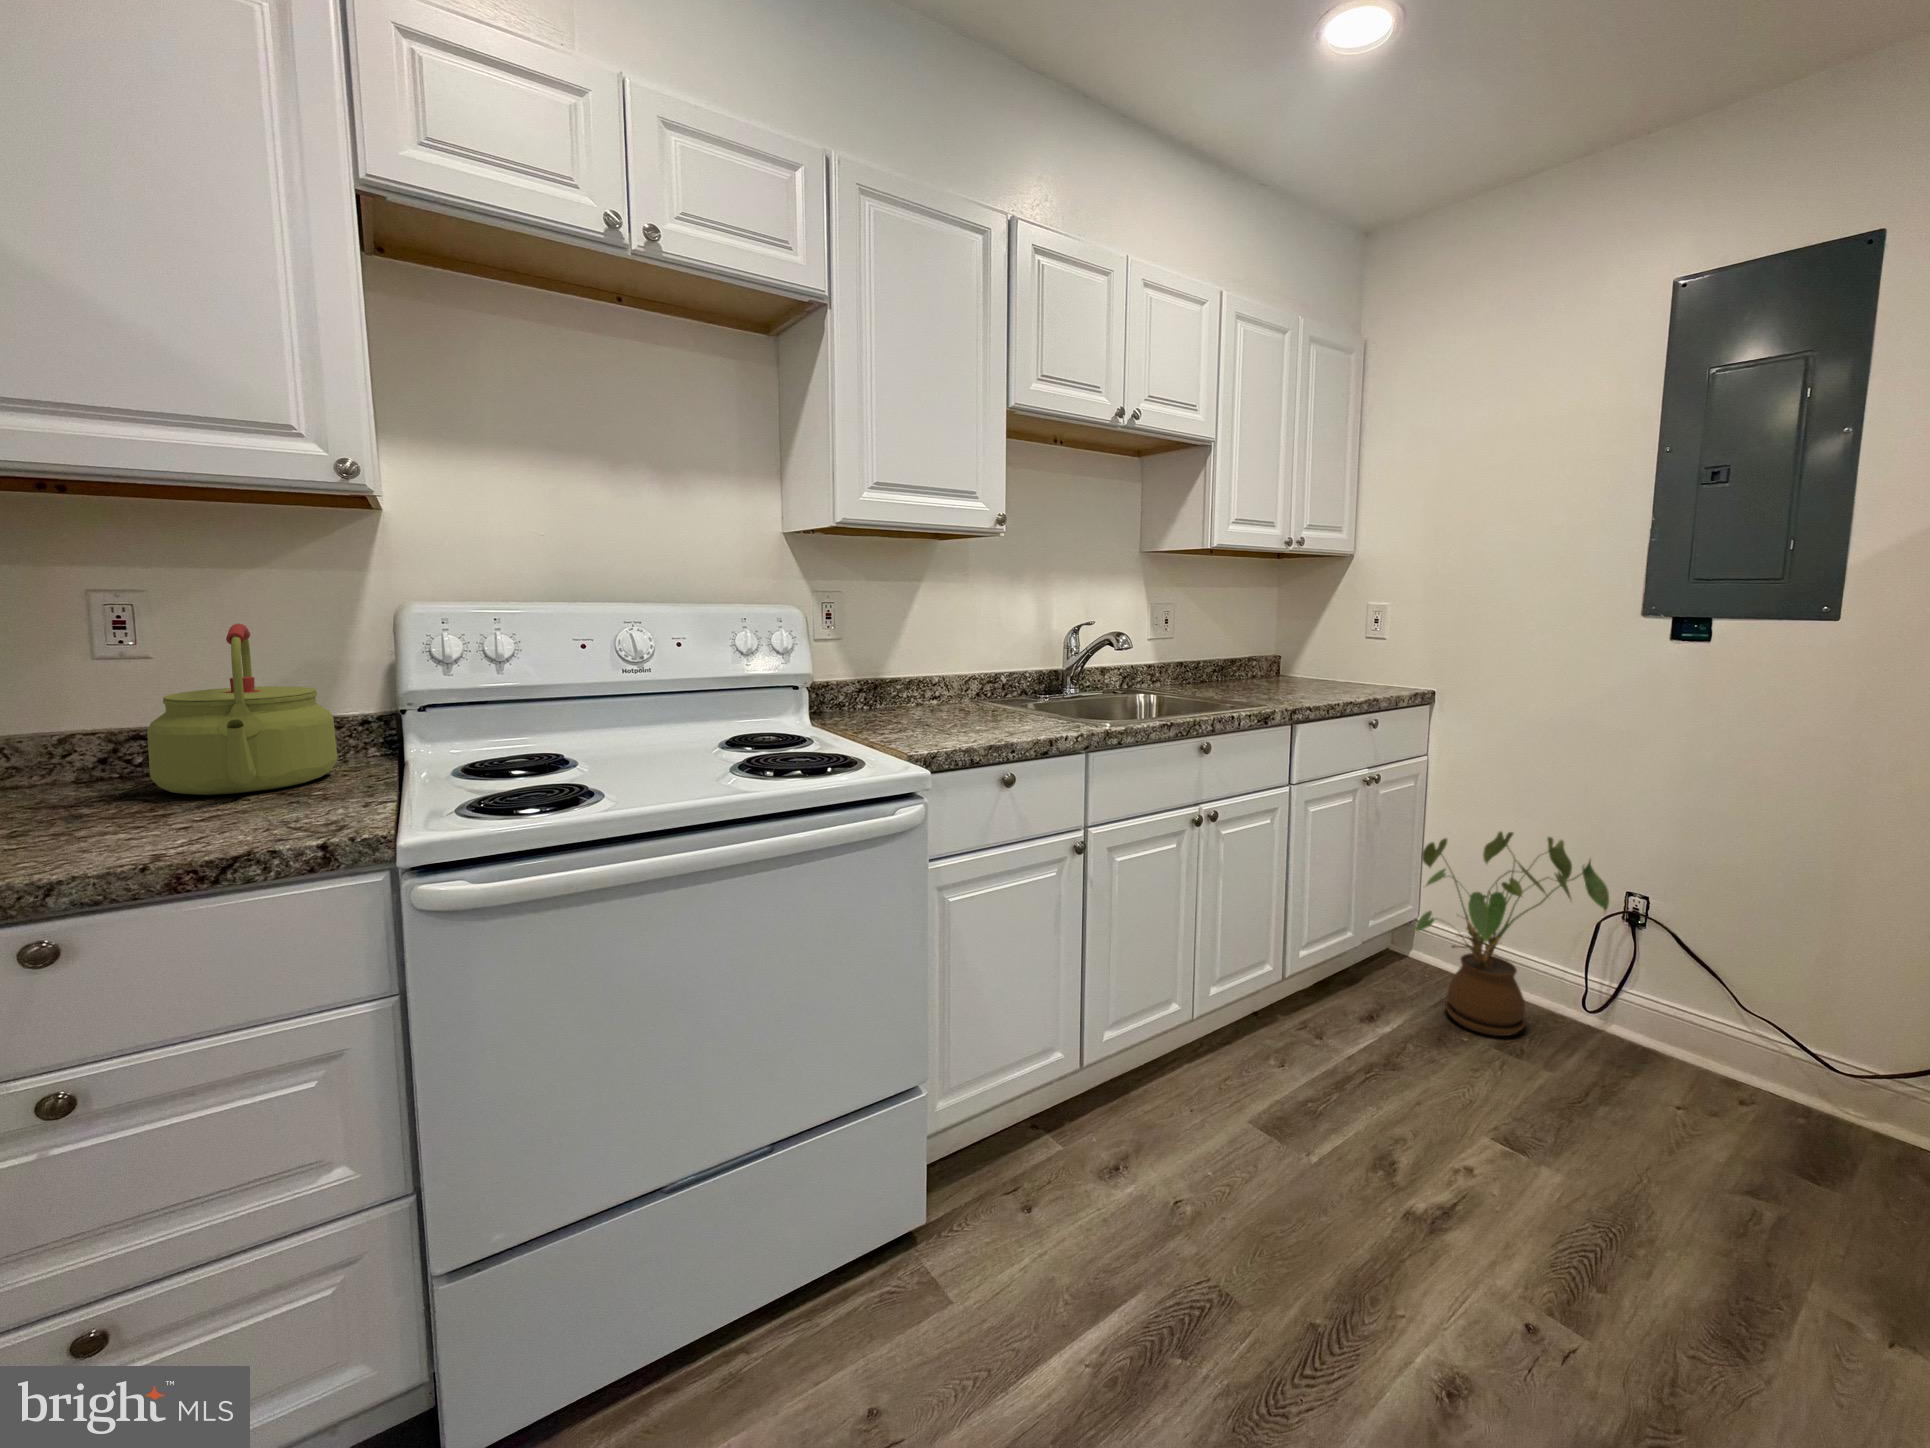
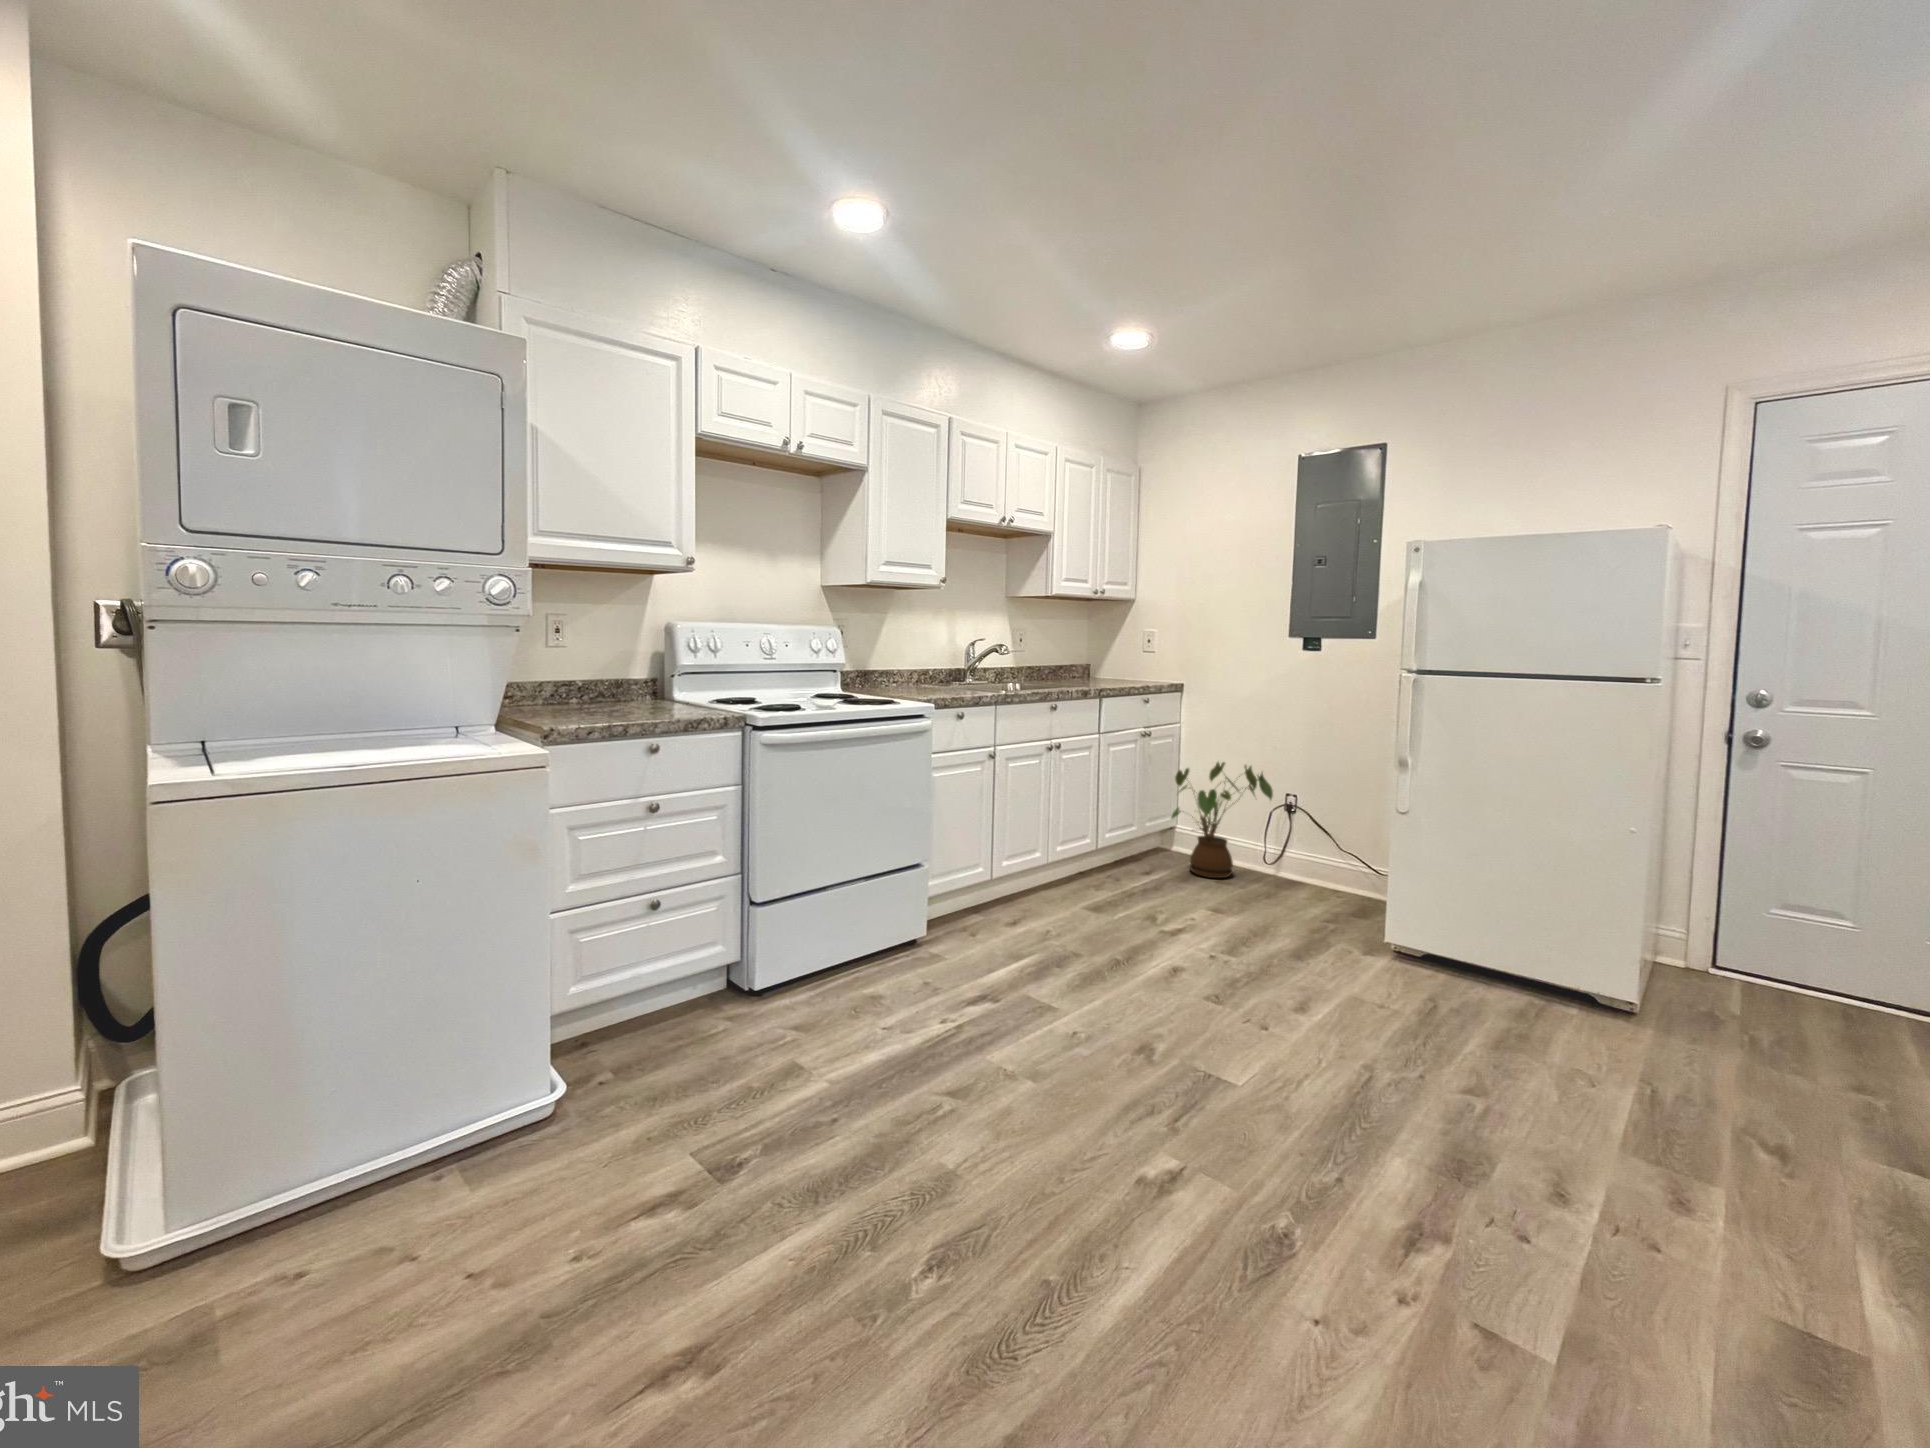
kettle: present [147,623,337,795] -> none [596,631,663,707]

